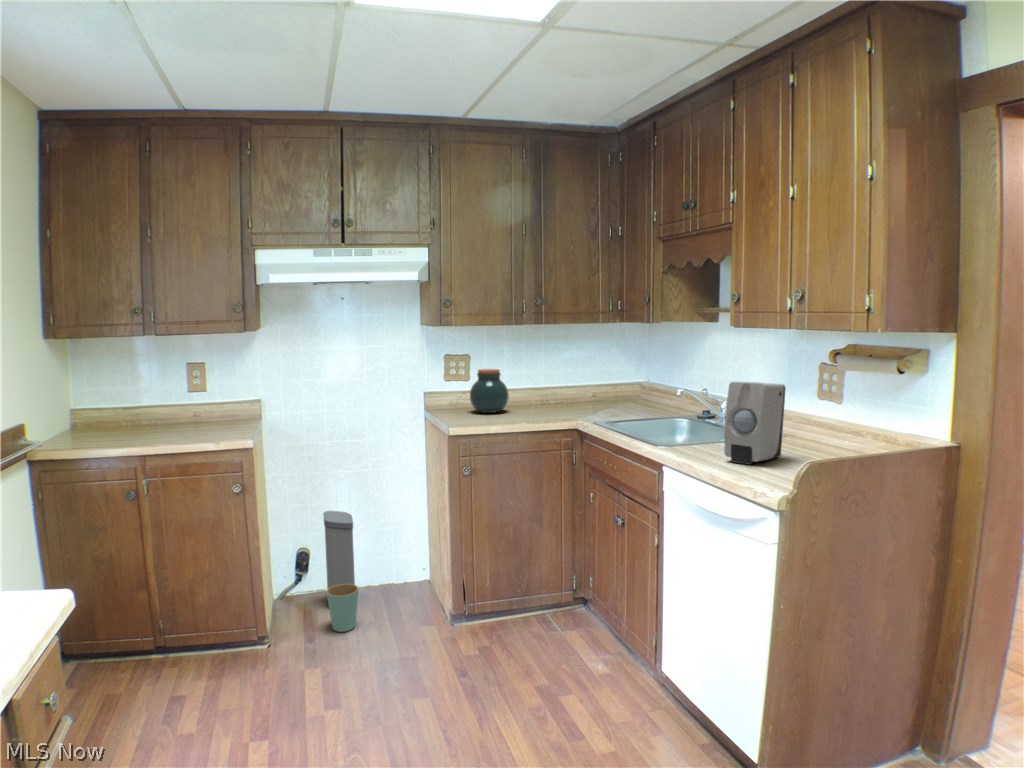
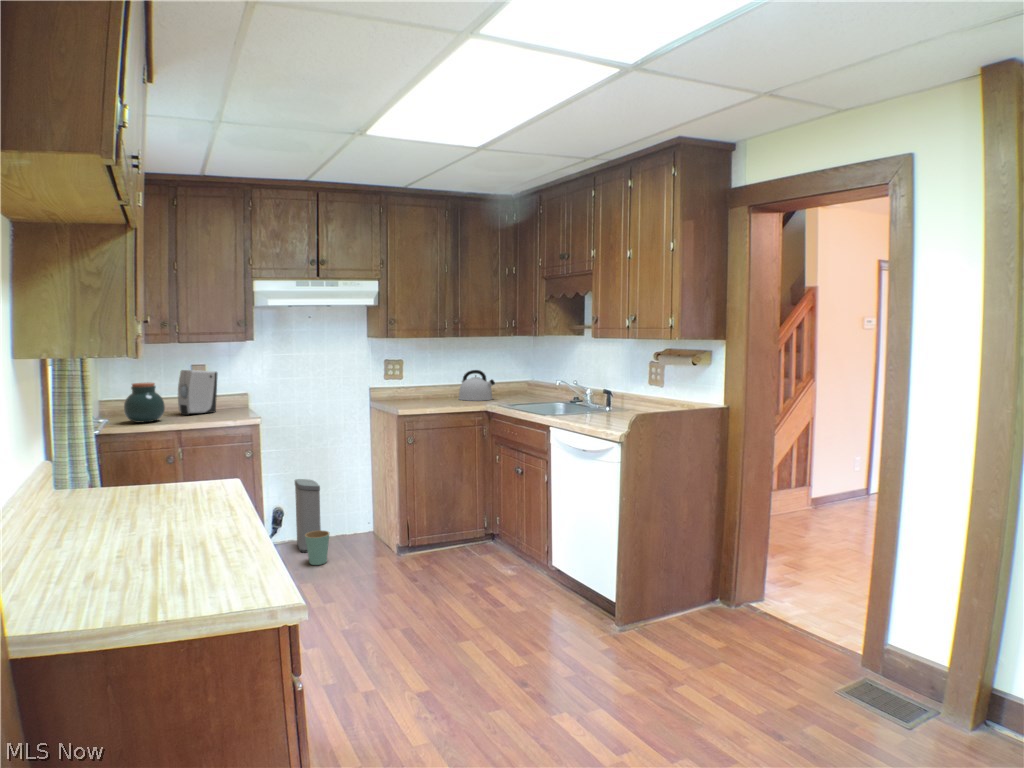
jar: present [470,369,509,413] -> present [124,383,165,422]
kettle: none [540,369,590,412] -> present [459,370,495,401]
soap dispenser: present [724,382,786,465] -> present [178,370,217,415]

